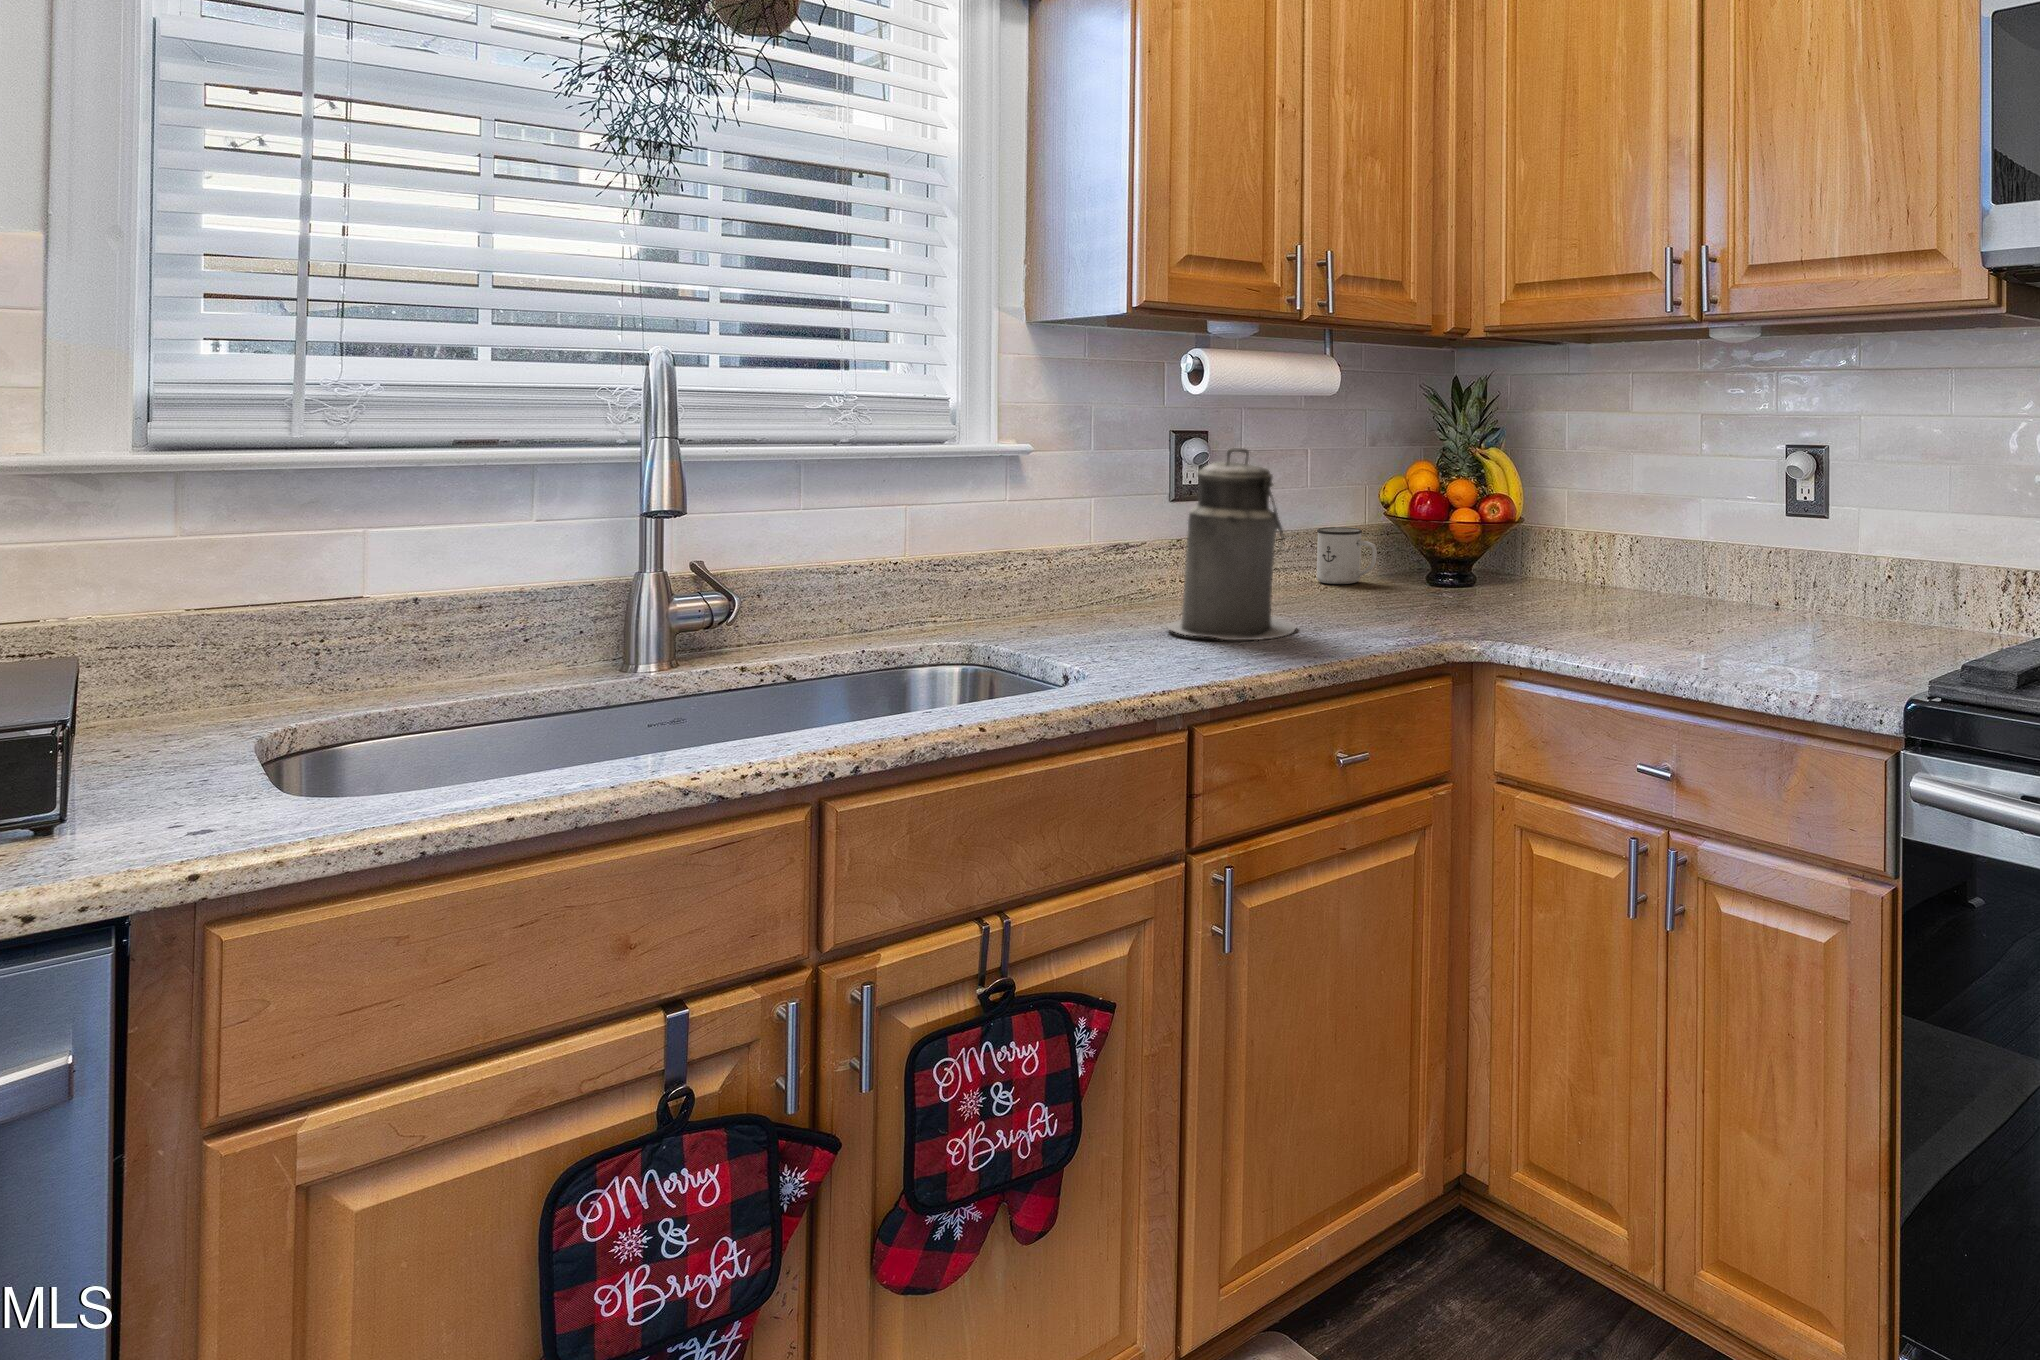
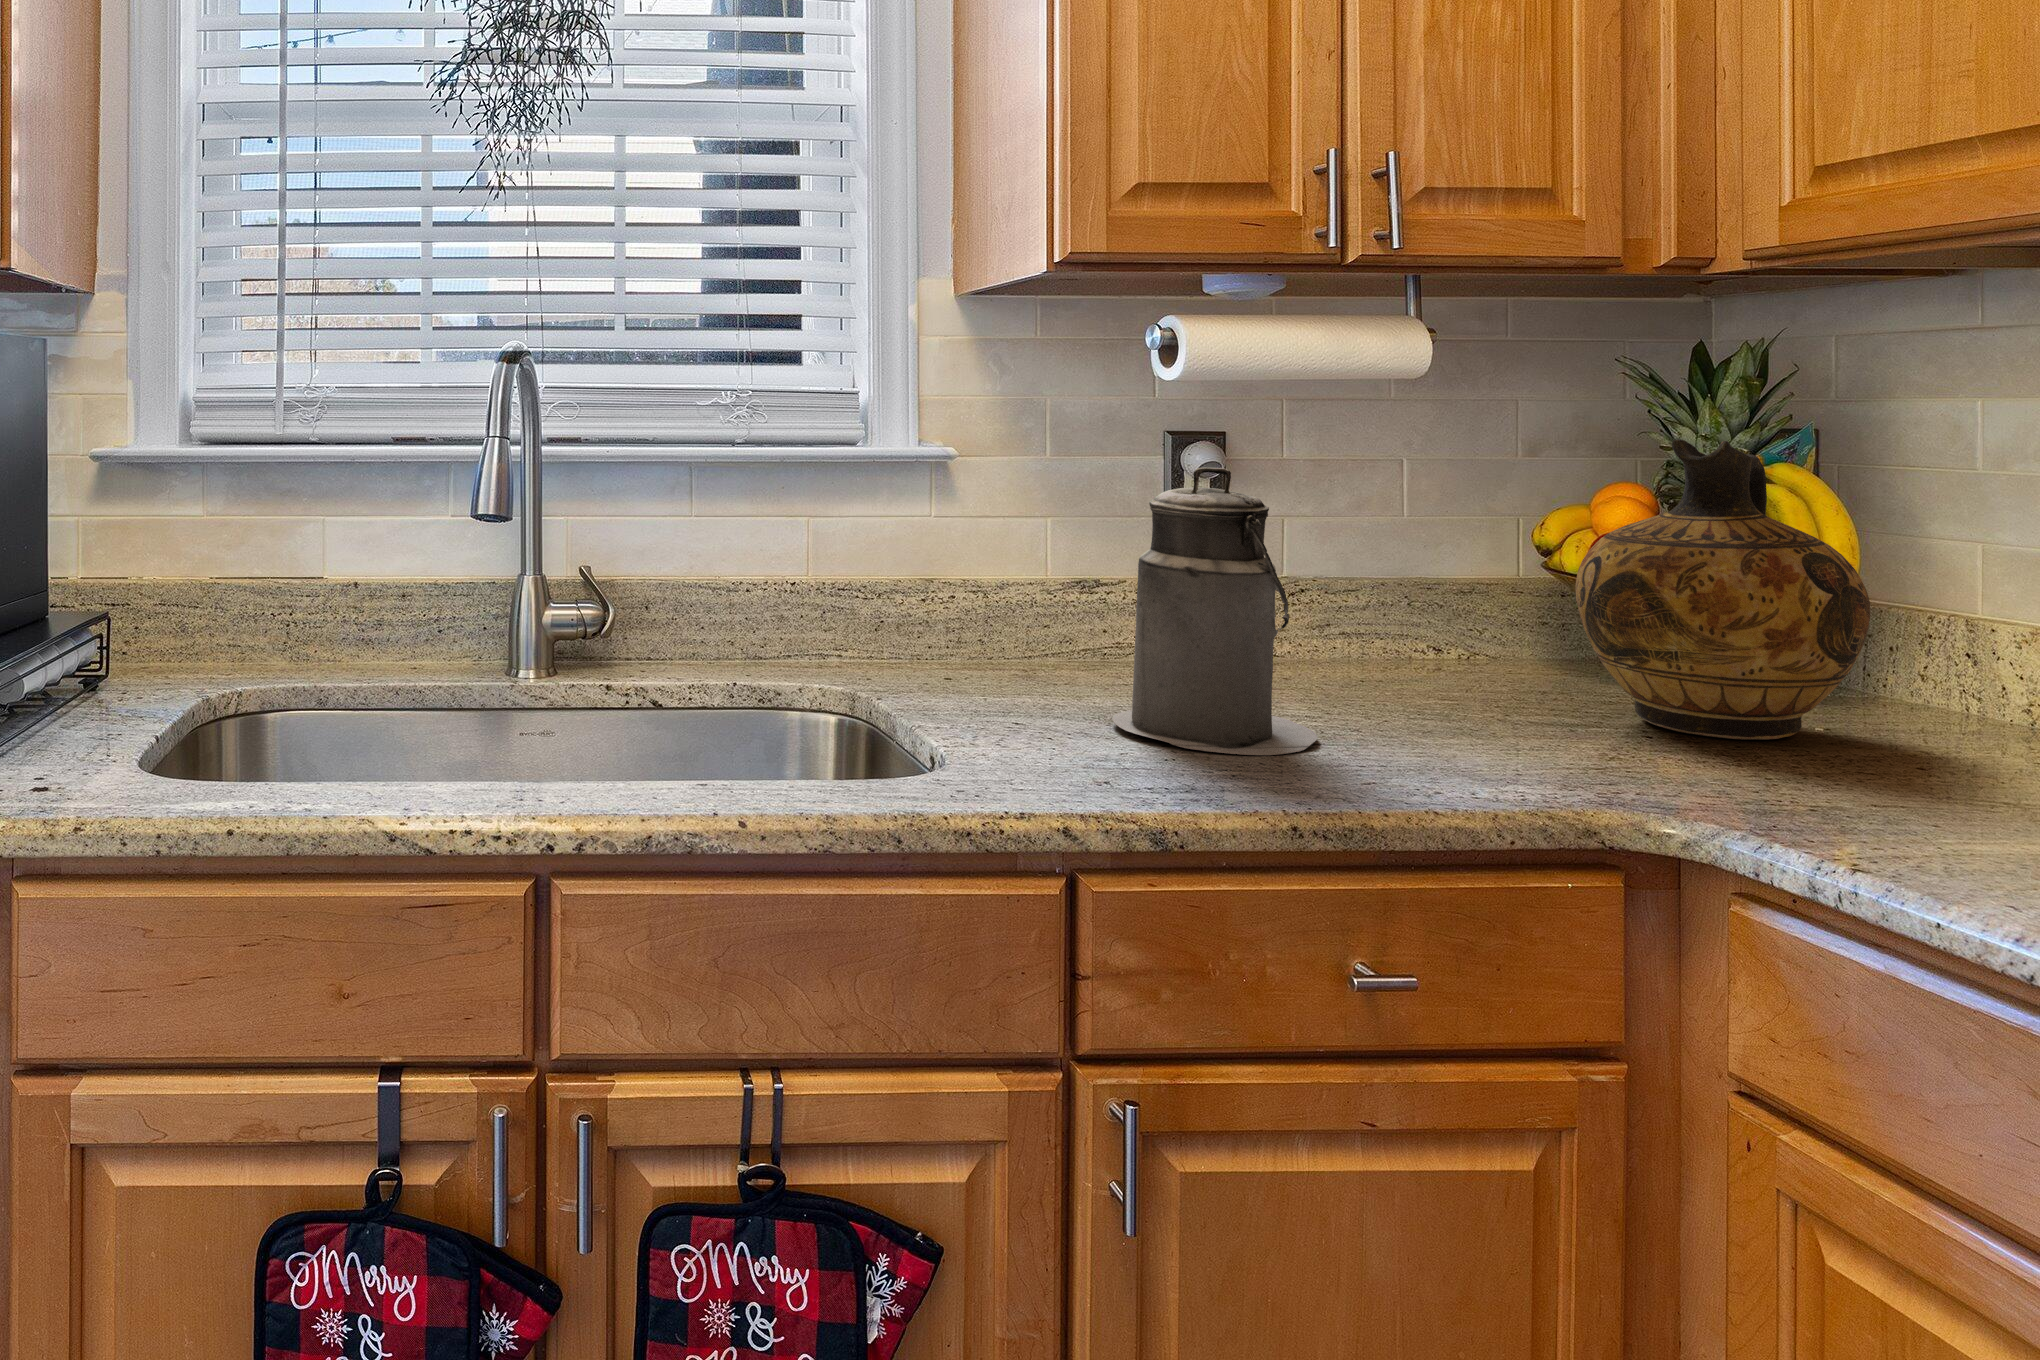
ceramic jug: none [1407,427,1543,600] -> present [1576,439,1870,740]
mug: present [1317,527,1377,584] -> none [1437,591,1541,681]

